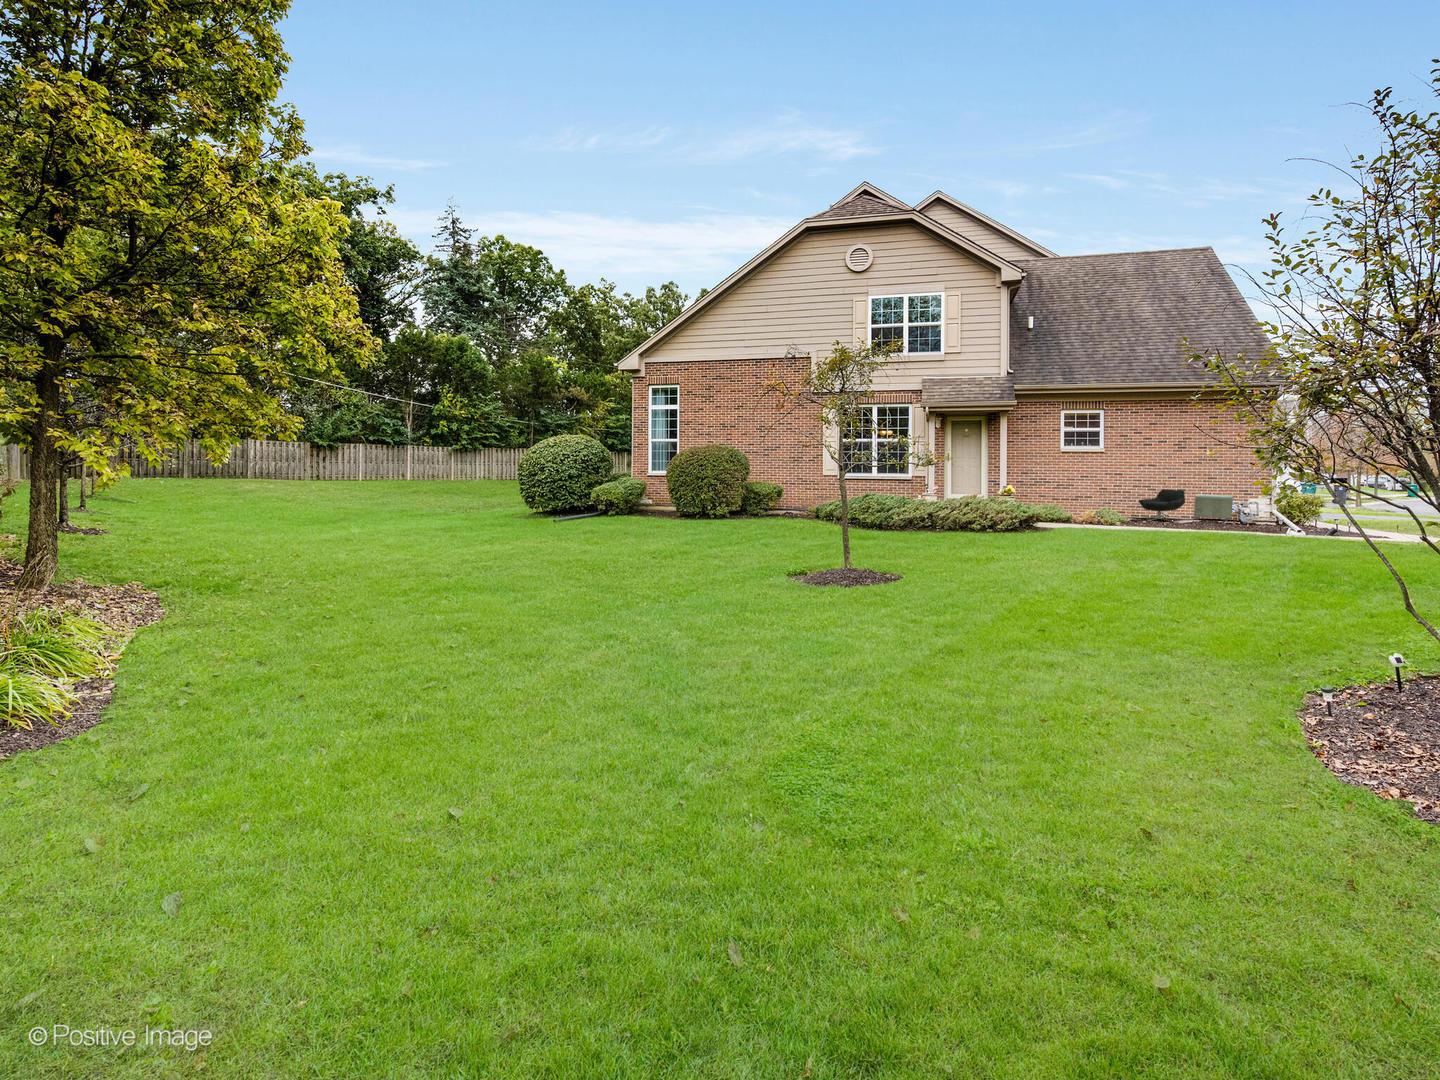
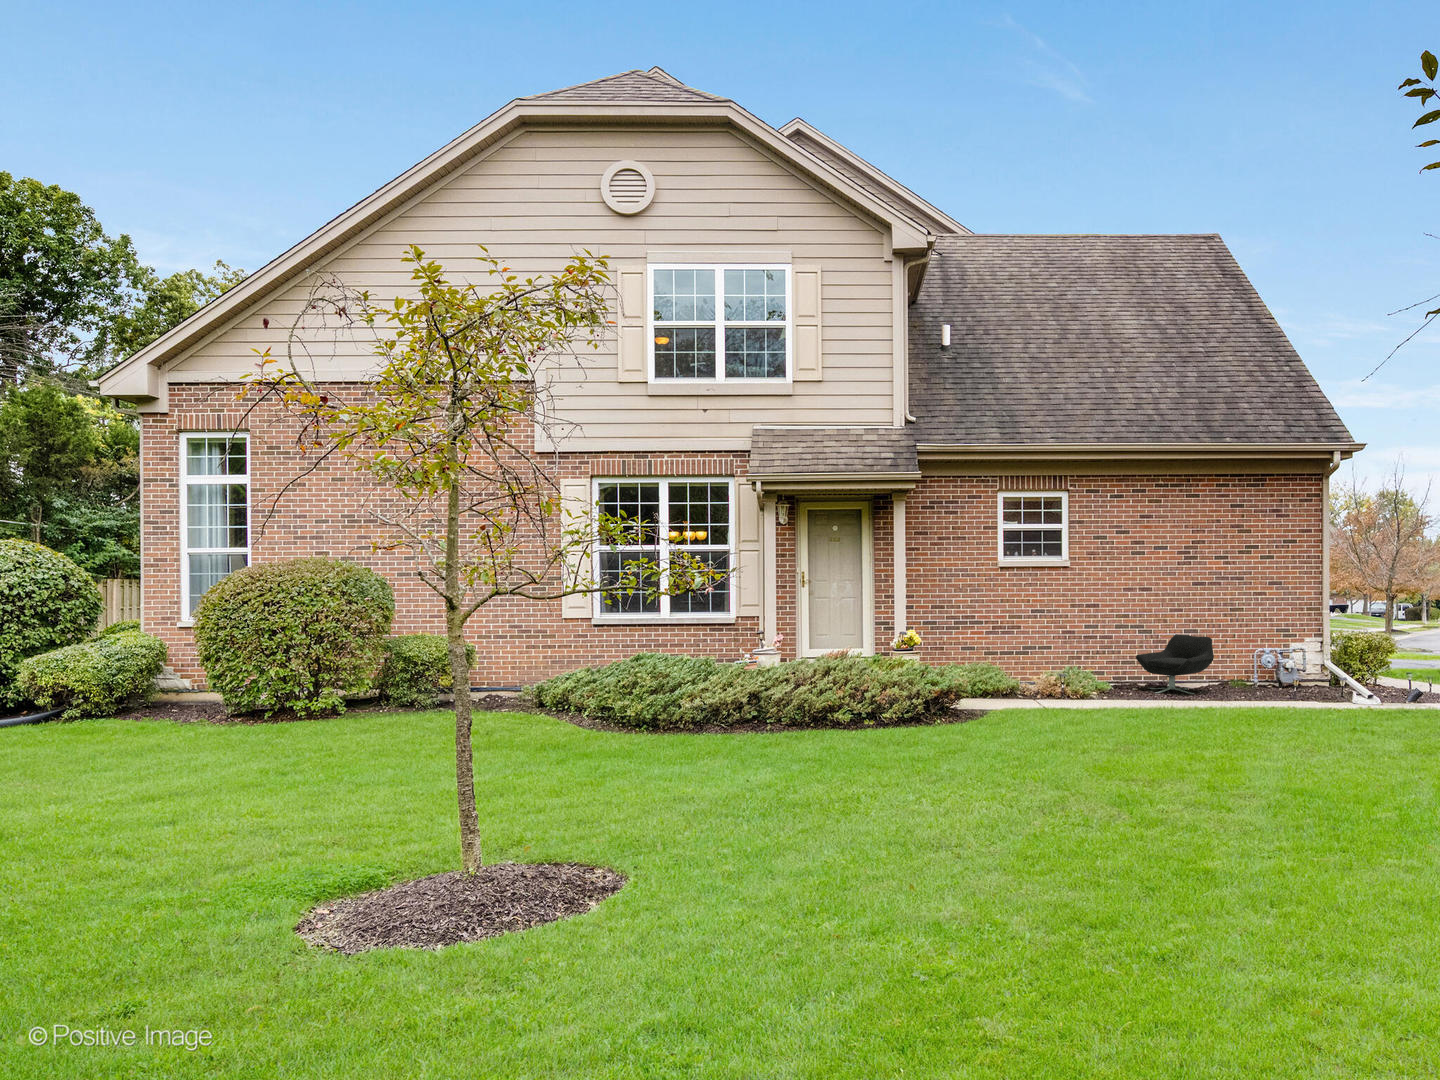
storage bench: present [1194,494,1233,521] -> none [1230,643,1293,692]

